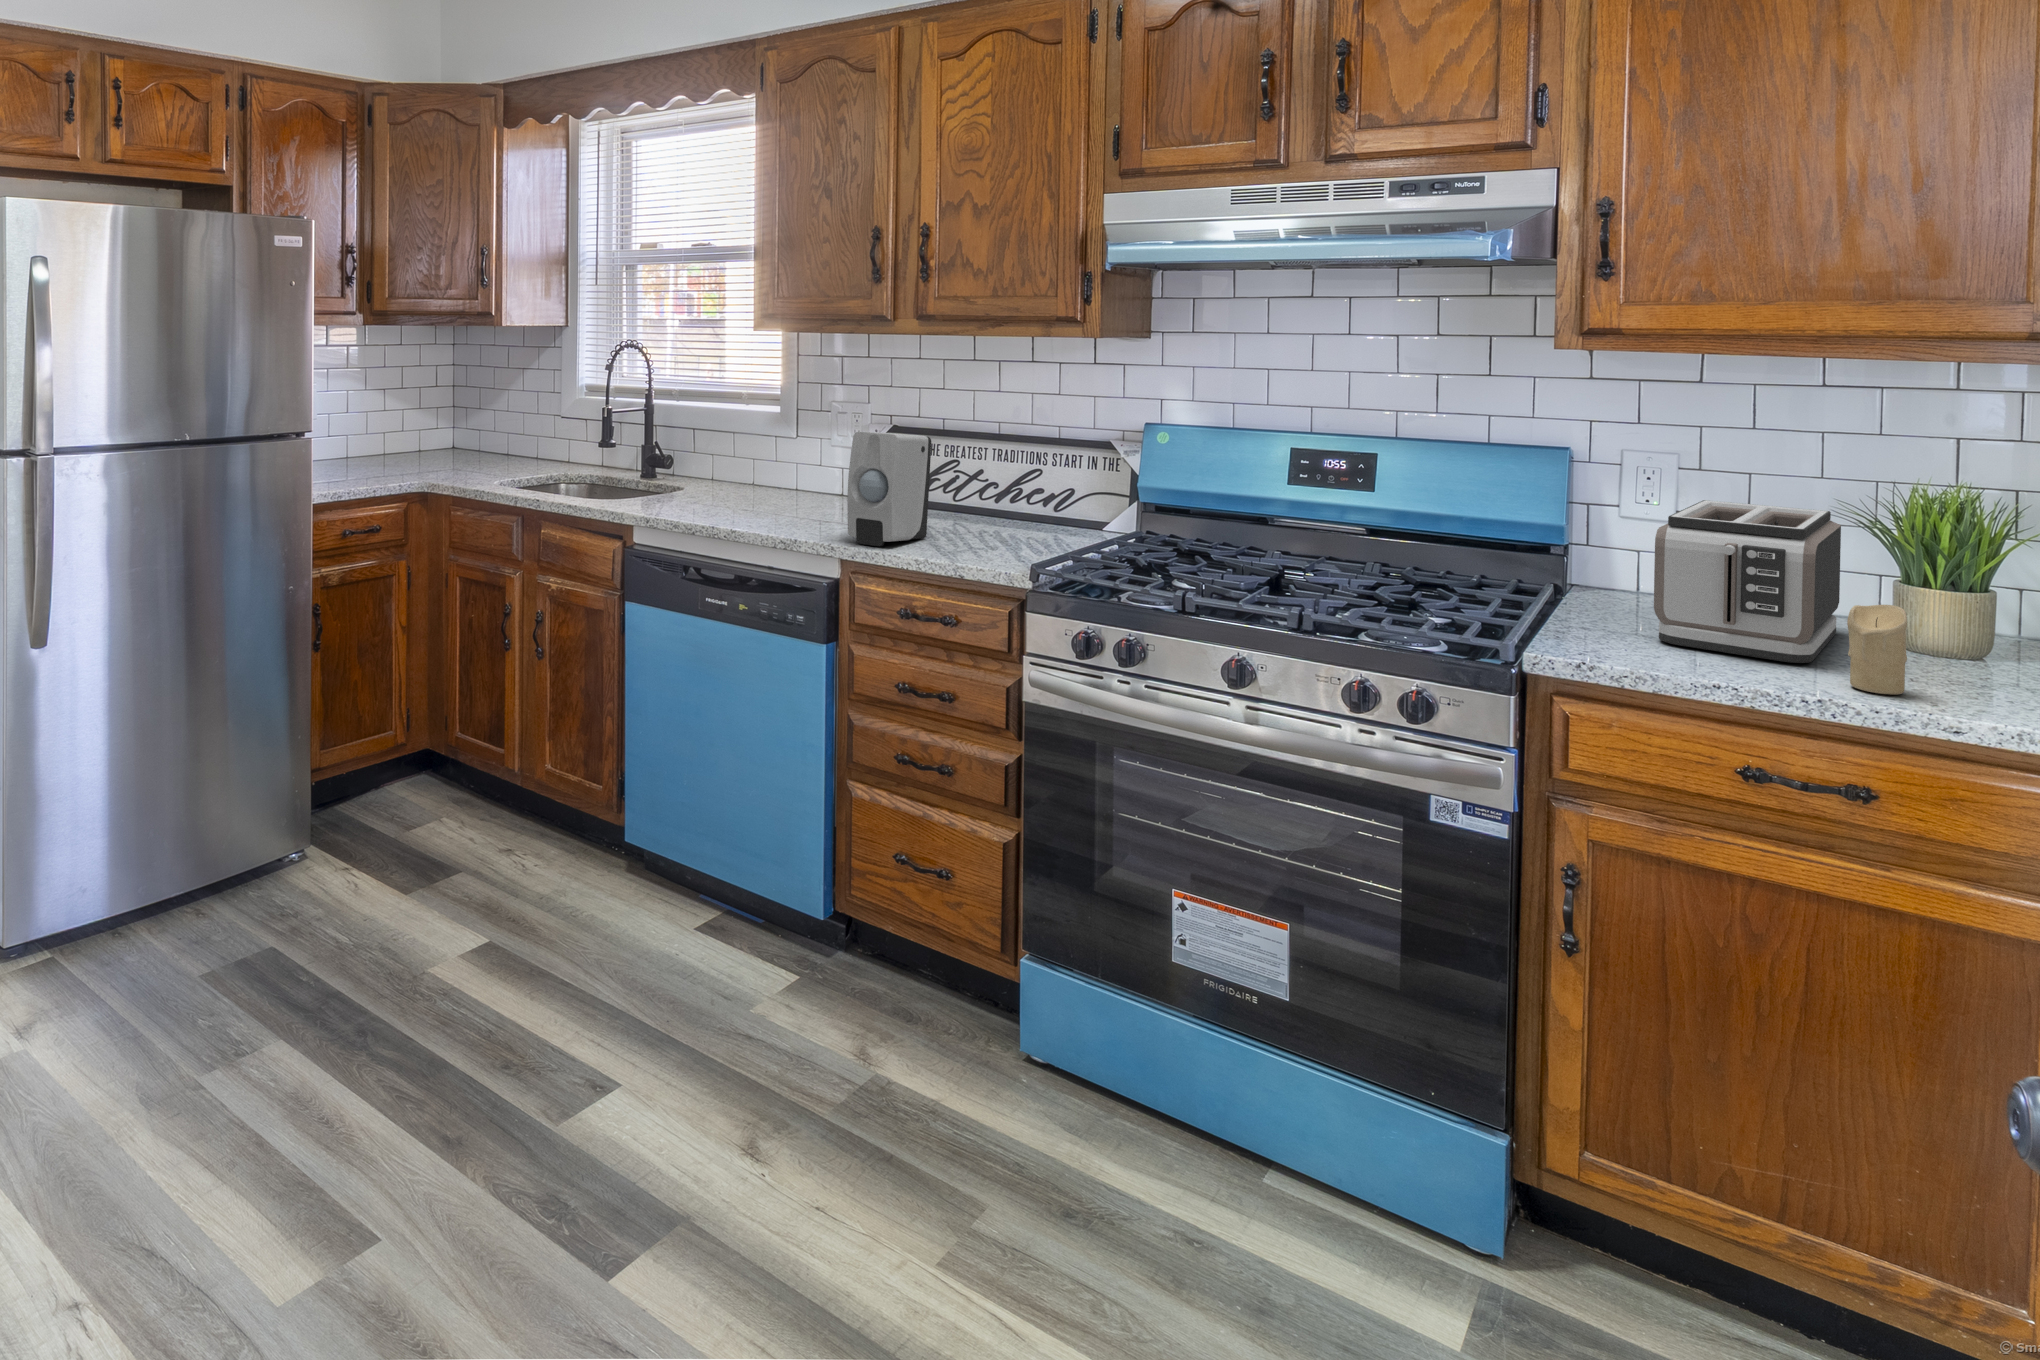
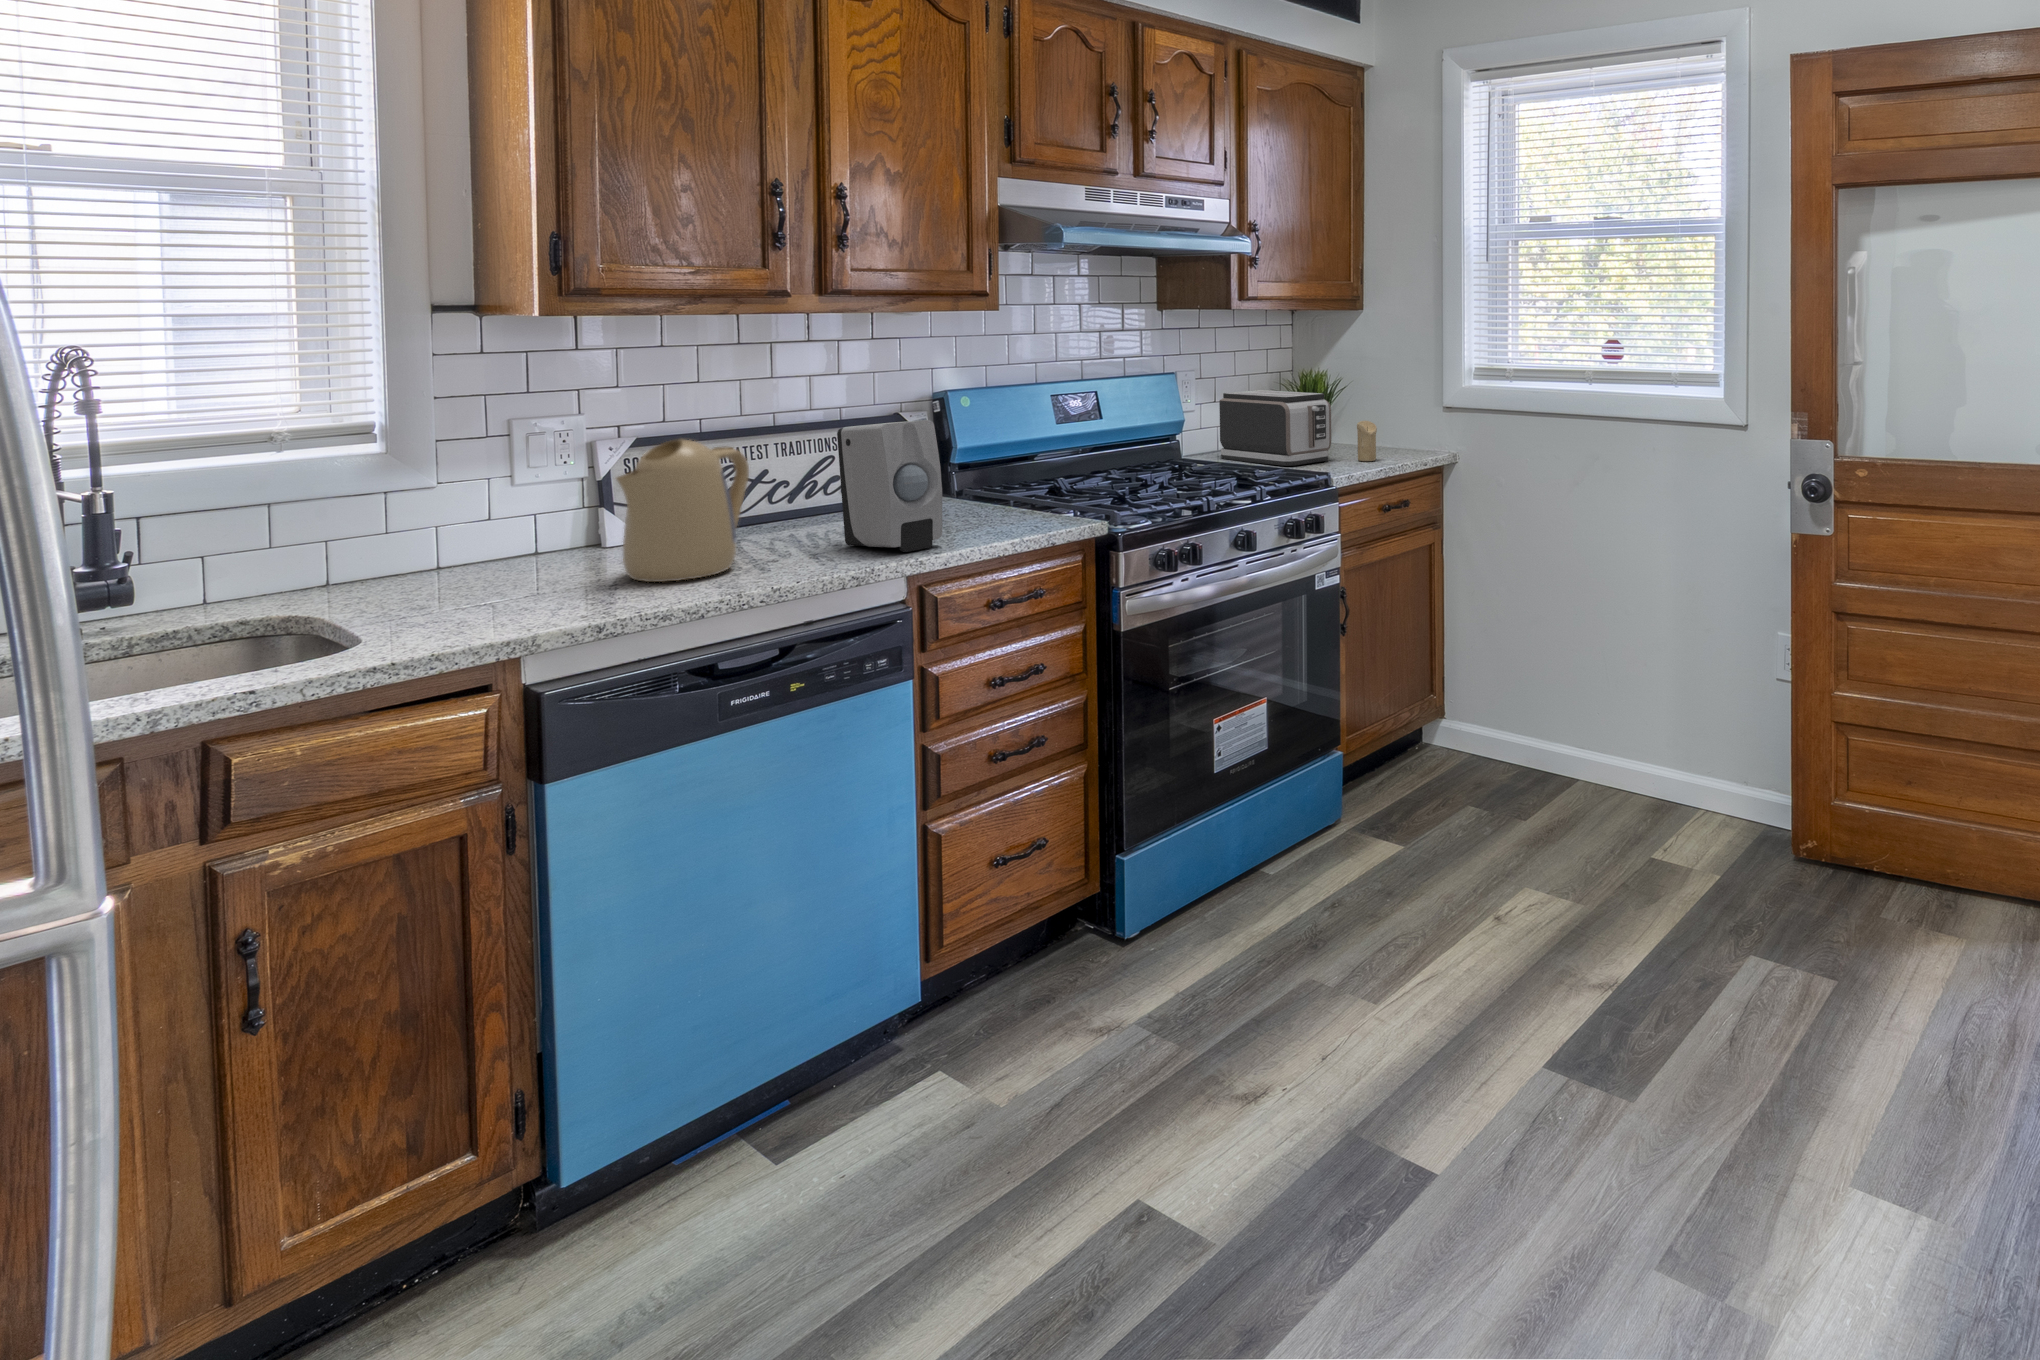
kettle: none [748,423,840,522] -> present [616,439,749,582]

